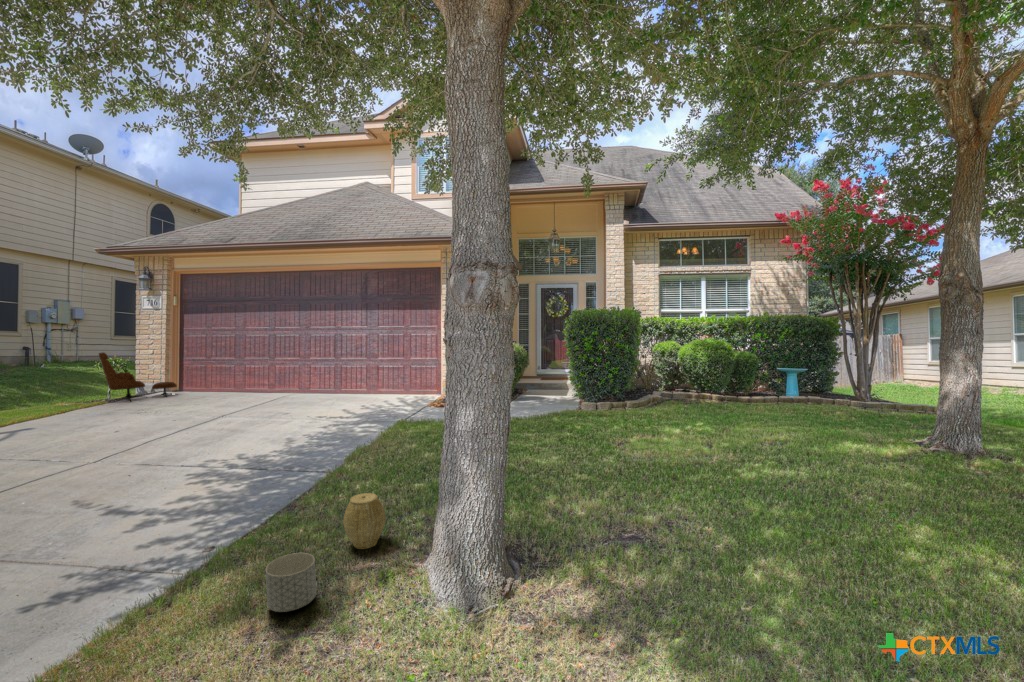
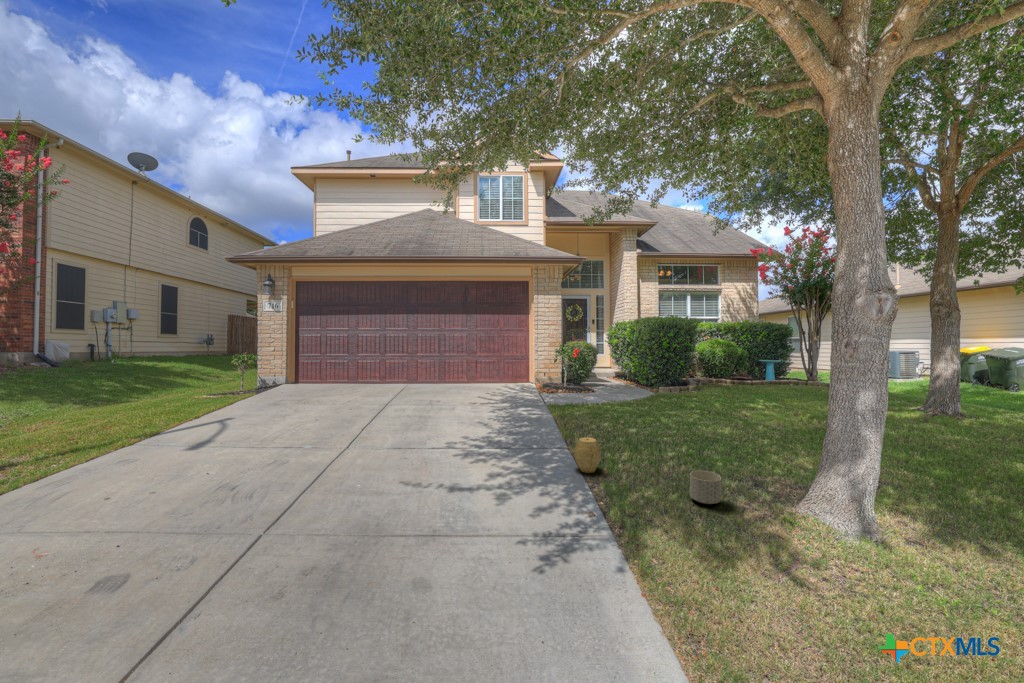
lounge chair: present [99,353,177,401] -> none [241,349,301,393]
woven basket: present [343,493,386,549] -> present [574,437,601,473]

